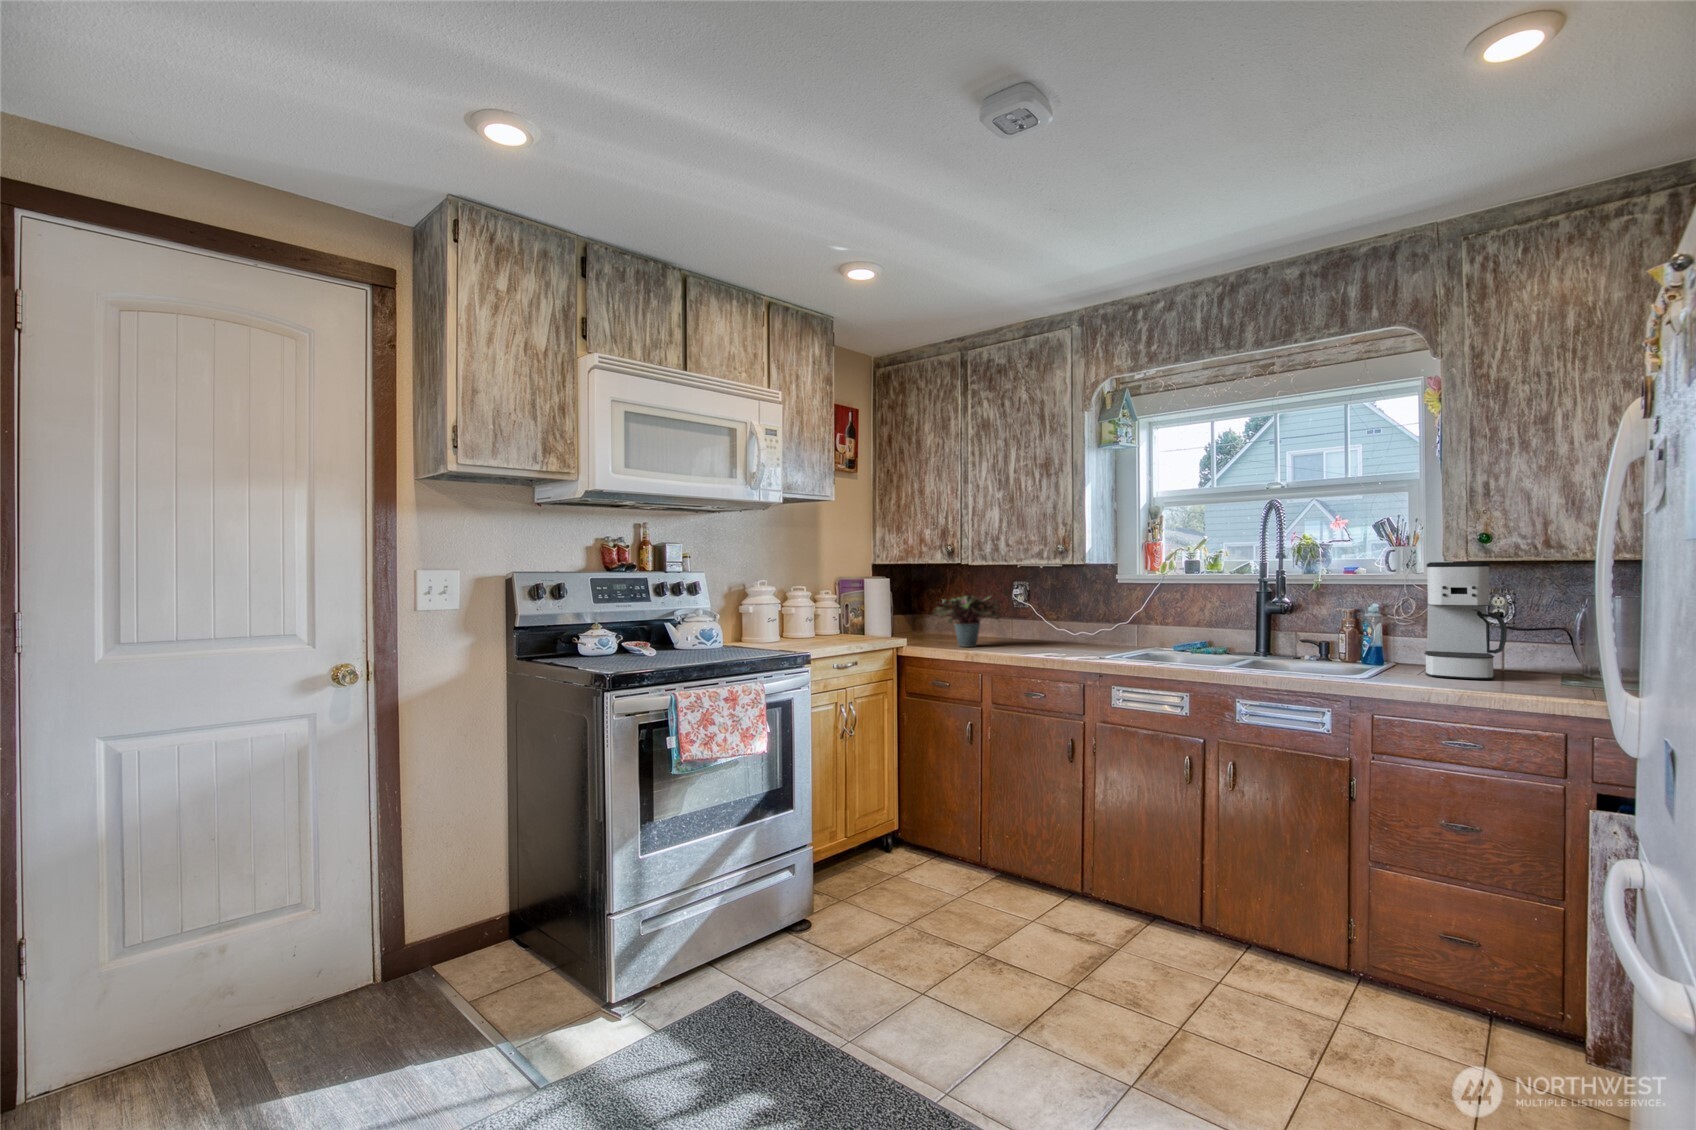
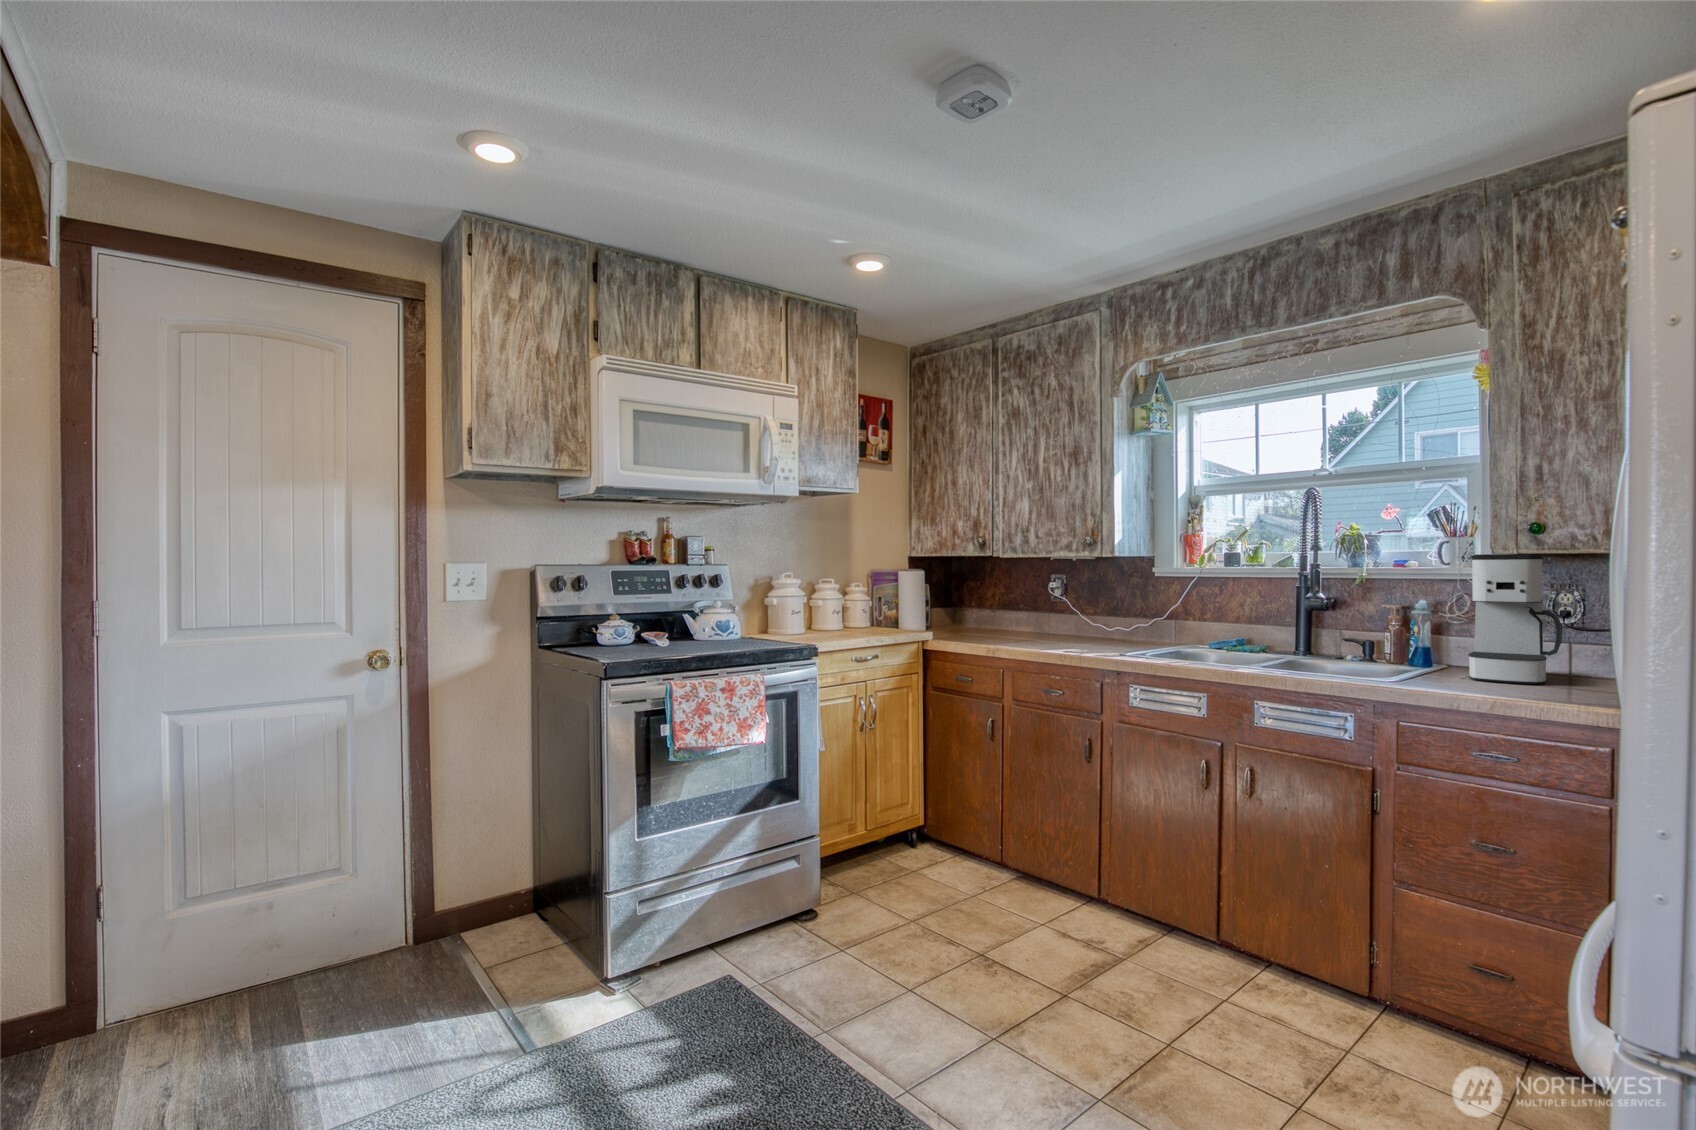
potted plant: present [932,596,1000,647] -> none [959,588,1029,641]

